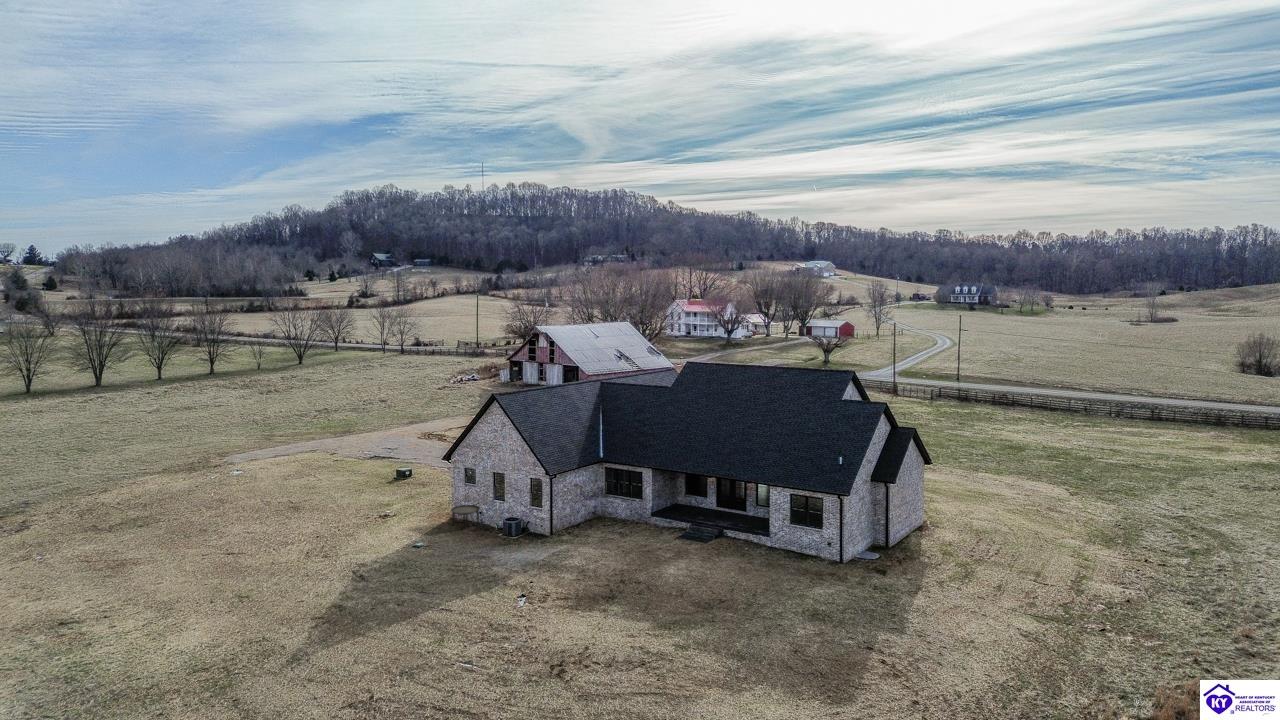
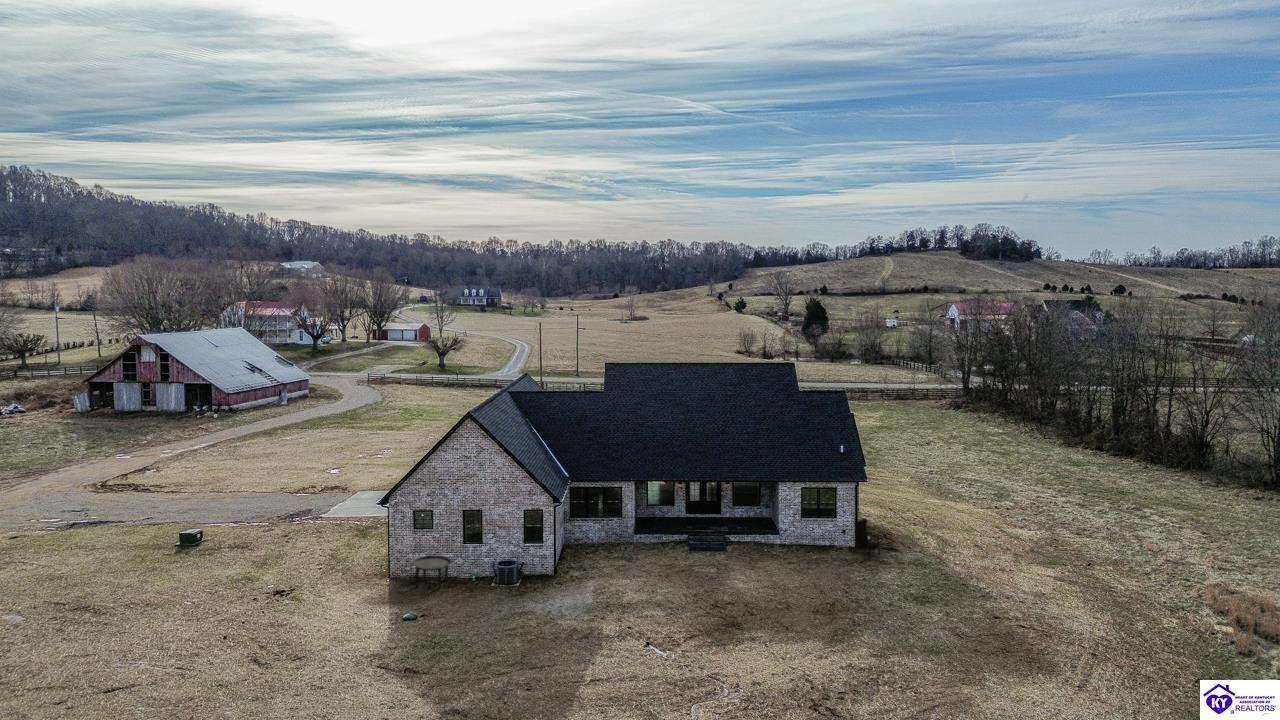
lounge chair: none [832,534,862,574] -> present [854,519,880,557]

